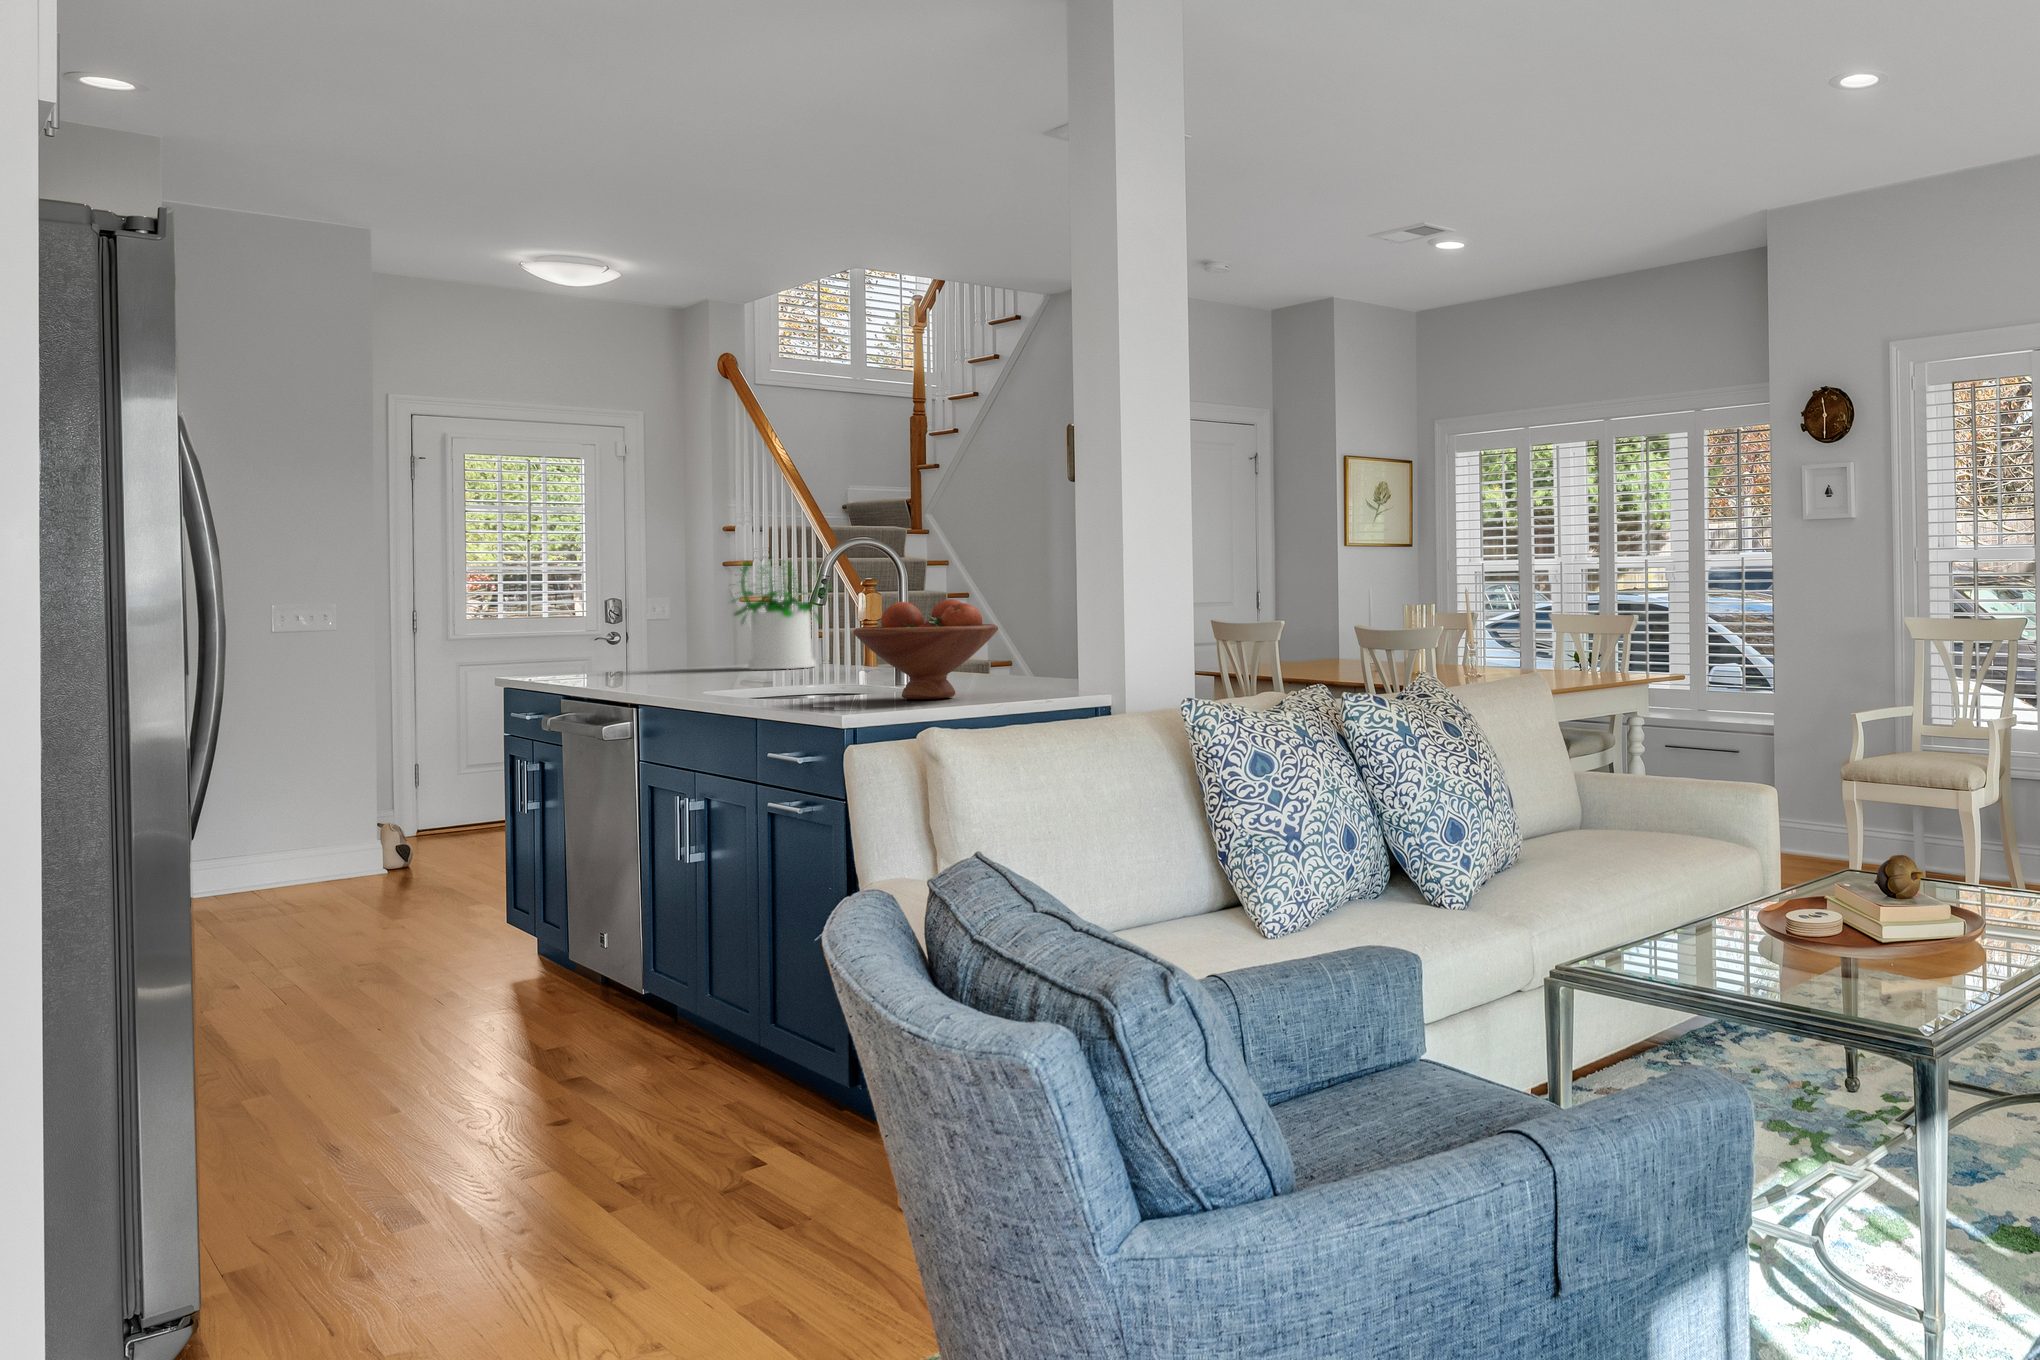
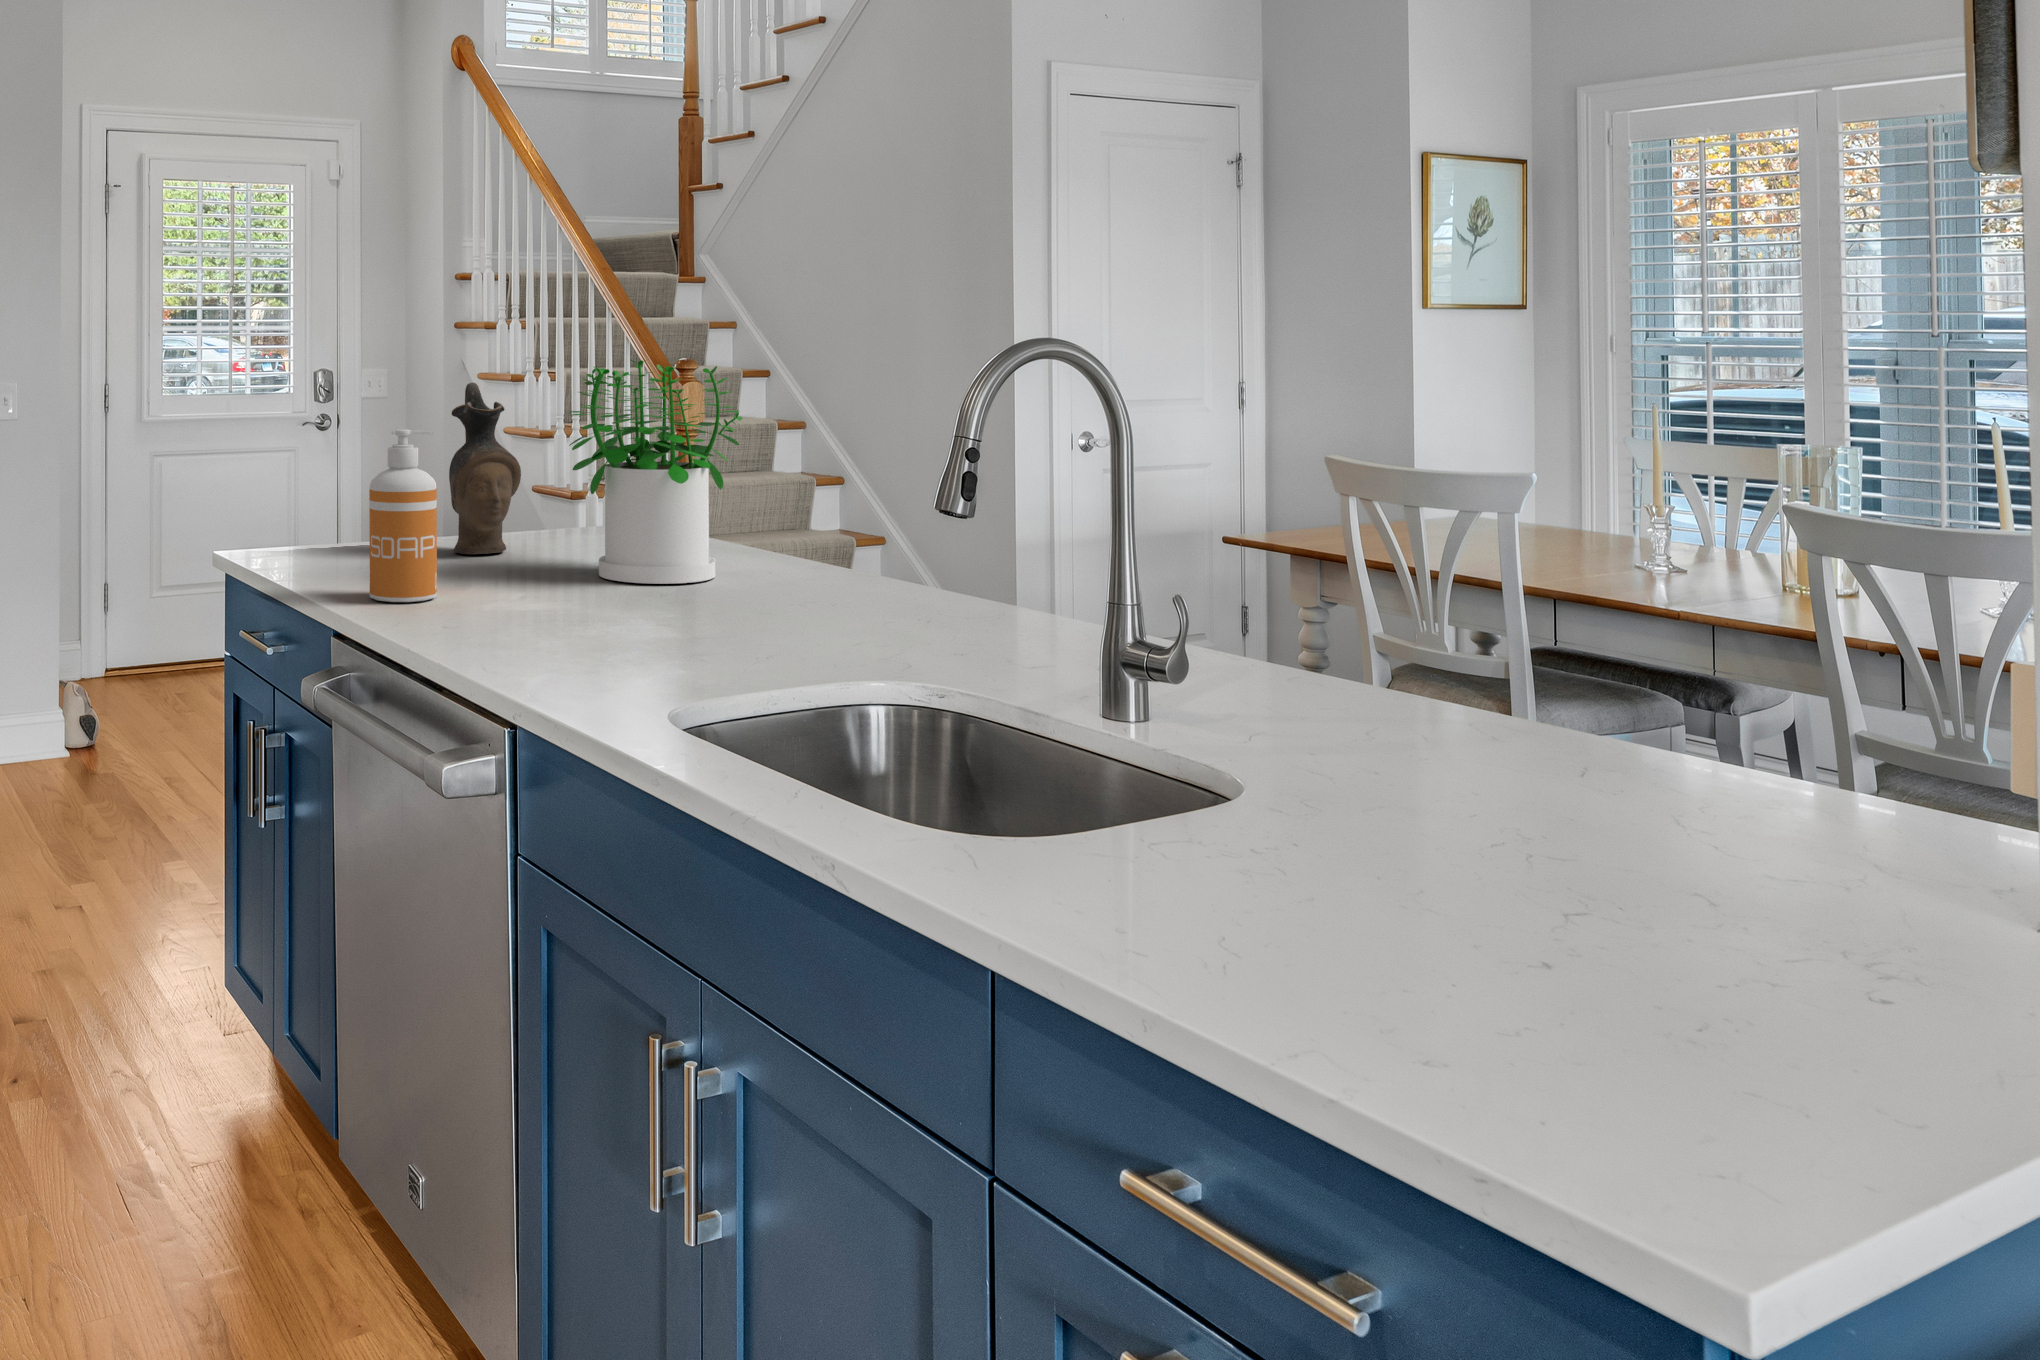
ceramic pitcher: none [665,575,710,668] -> present [449,383,521,554]
soap dispenser: none [602,591,645,678] -> present [369,429,437,602]
fruit bowl: present [853,599,998,699] -> none [1237,612,1810,1022]

